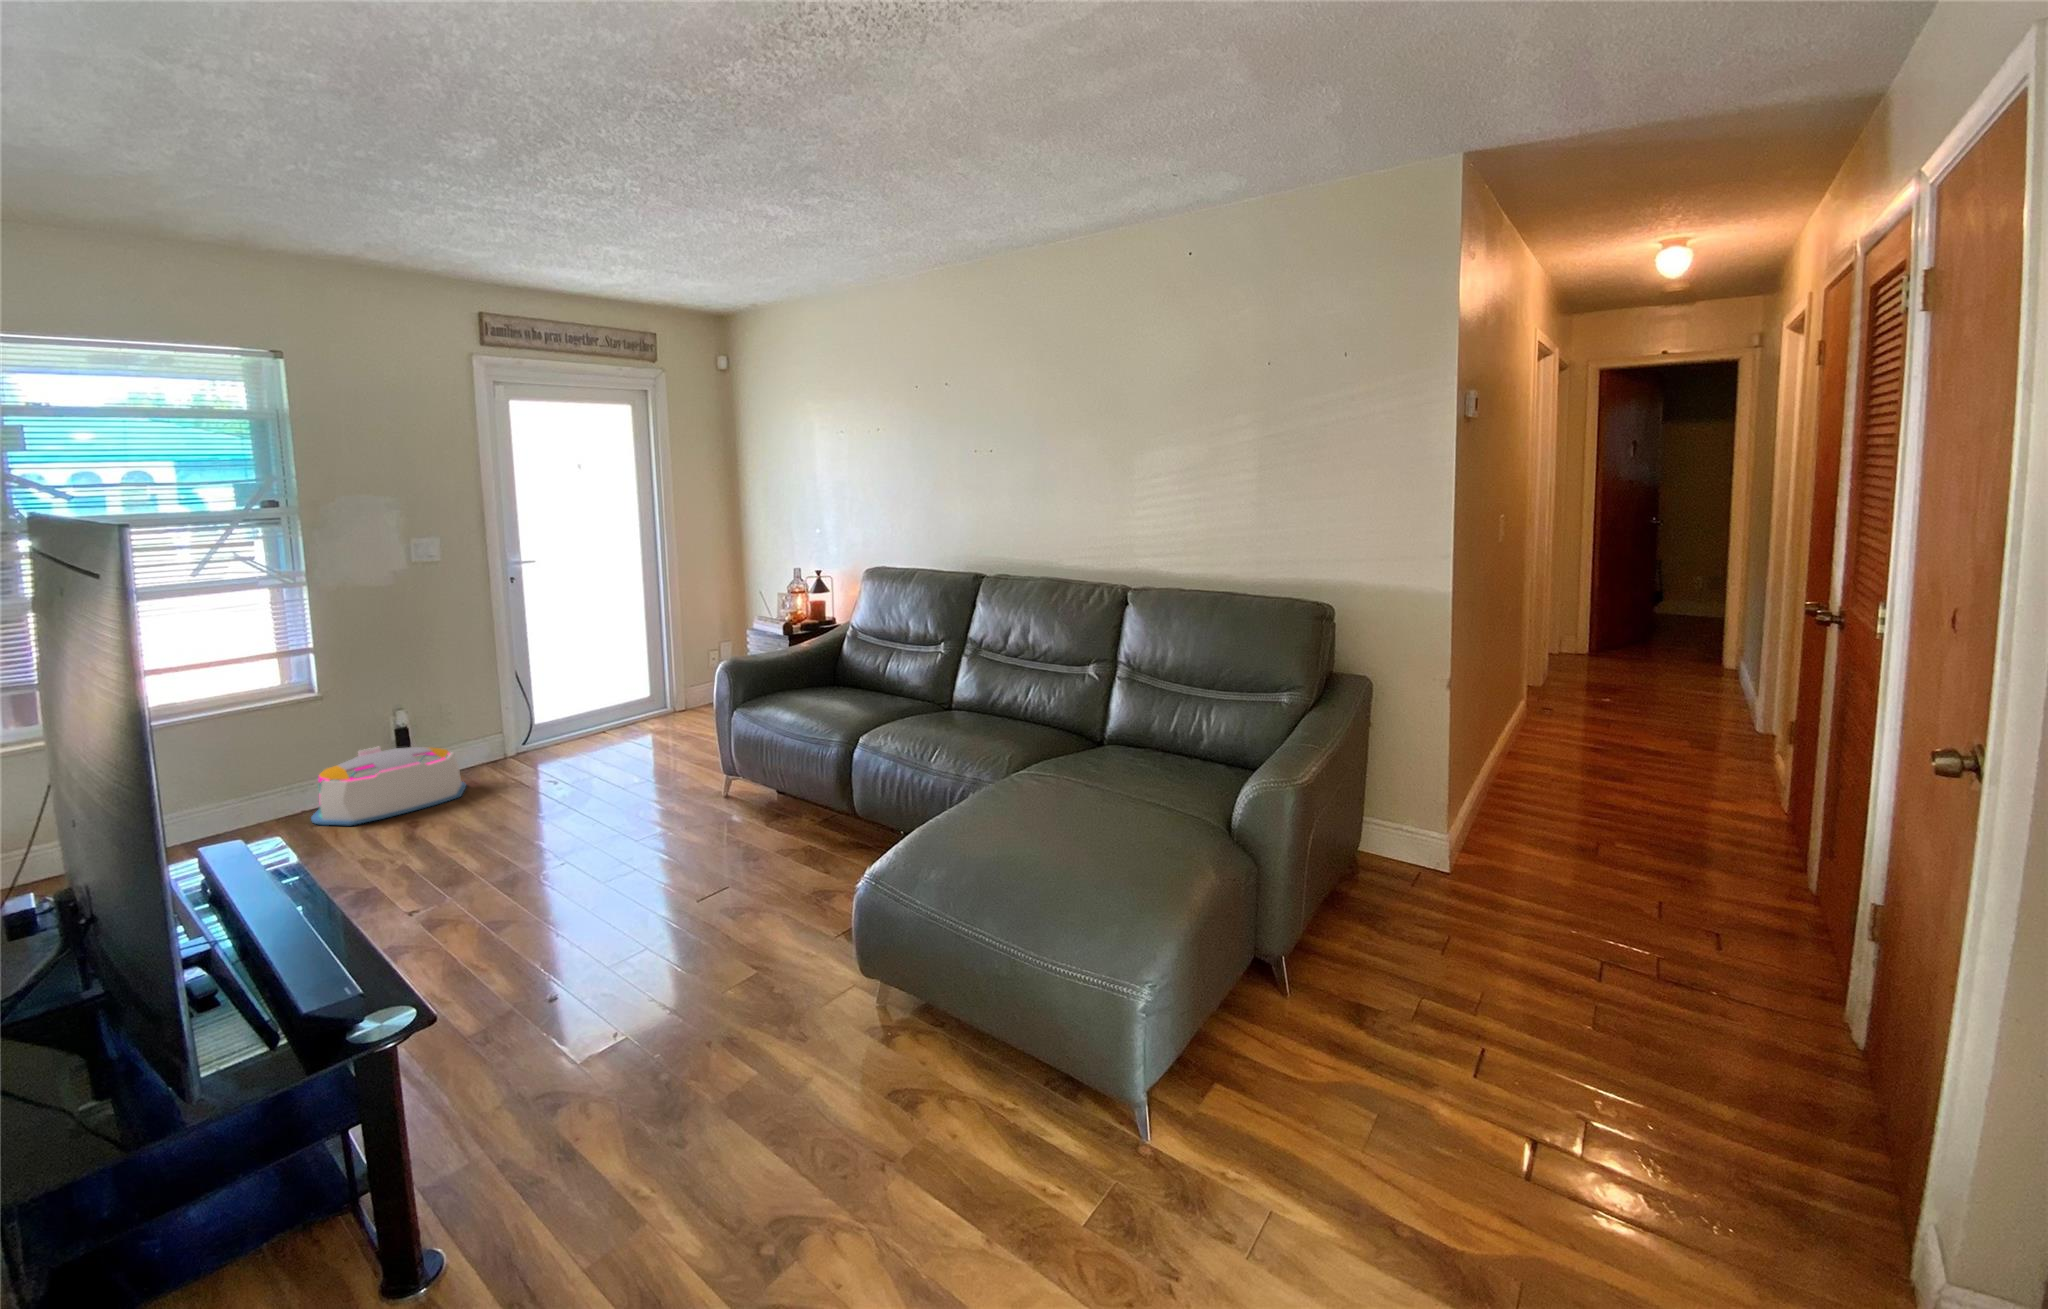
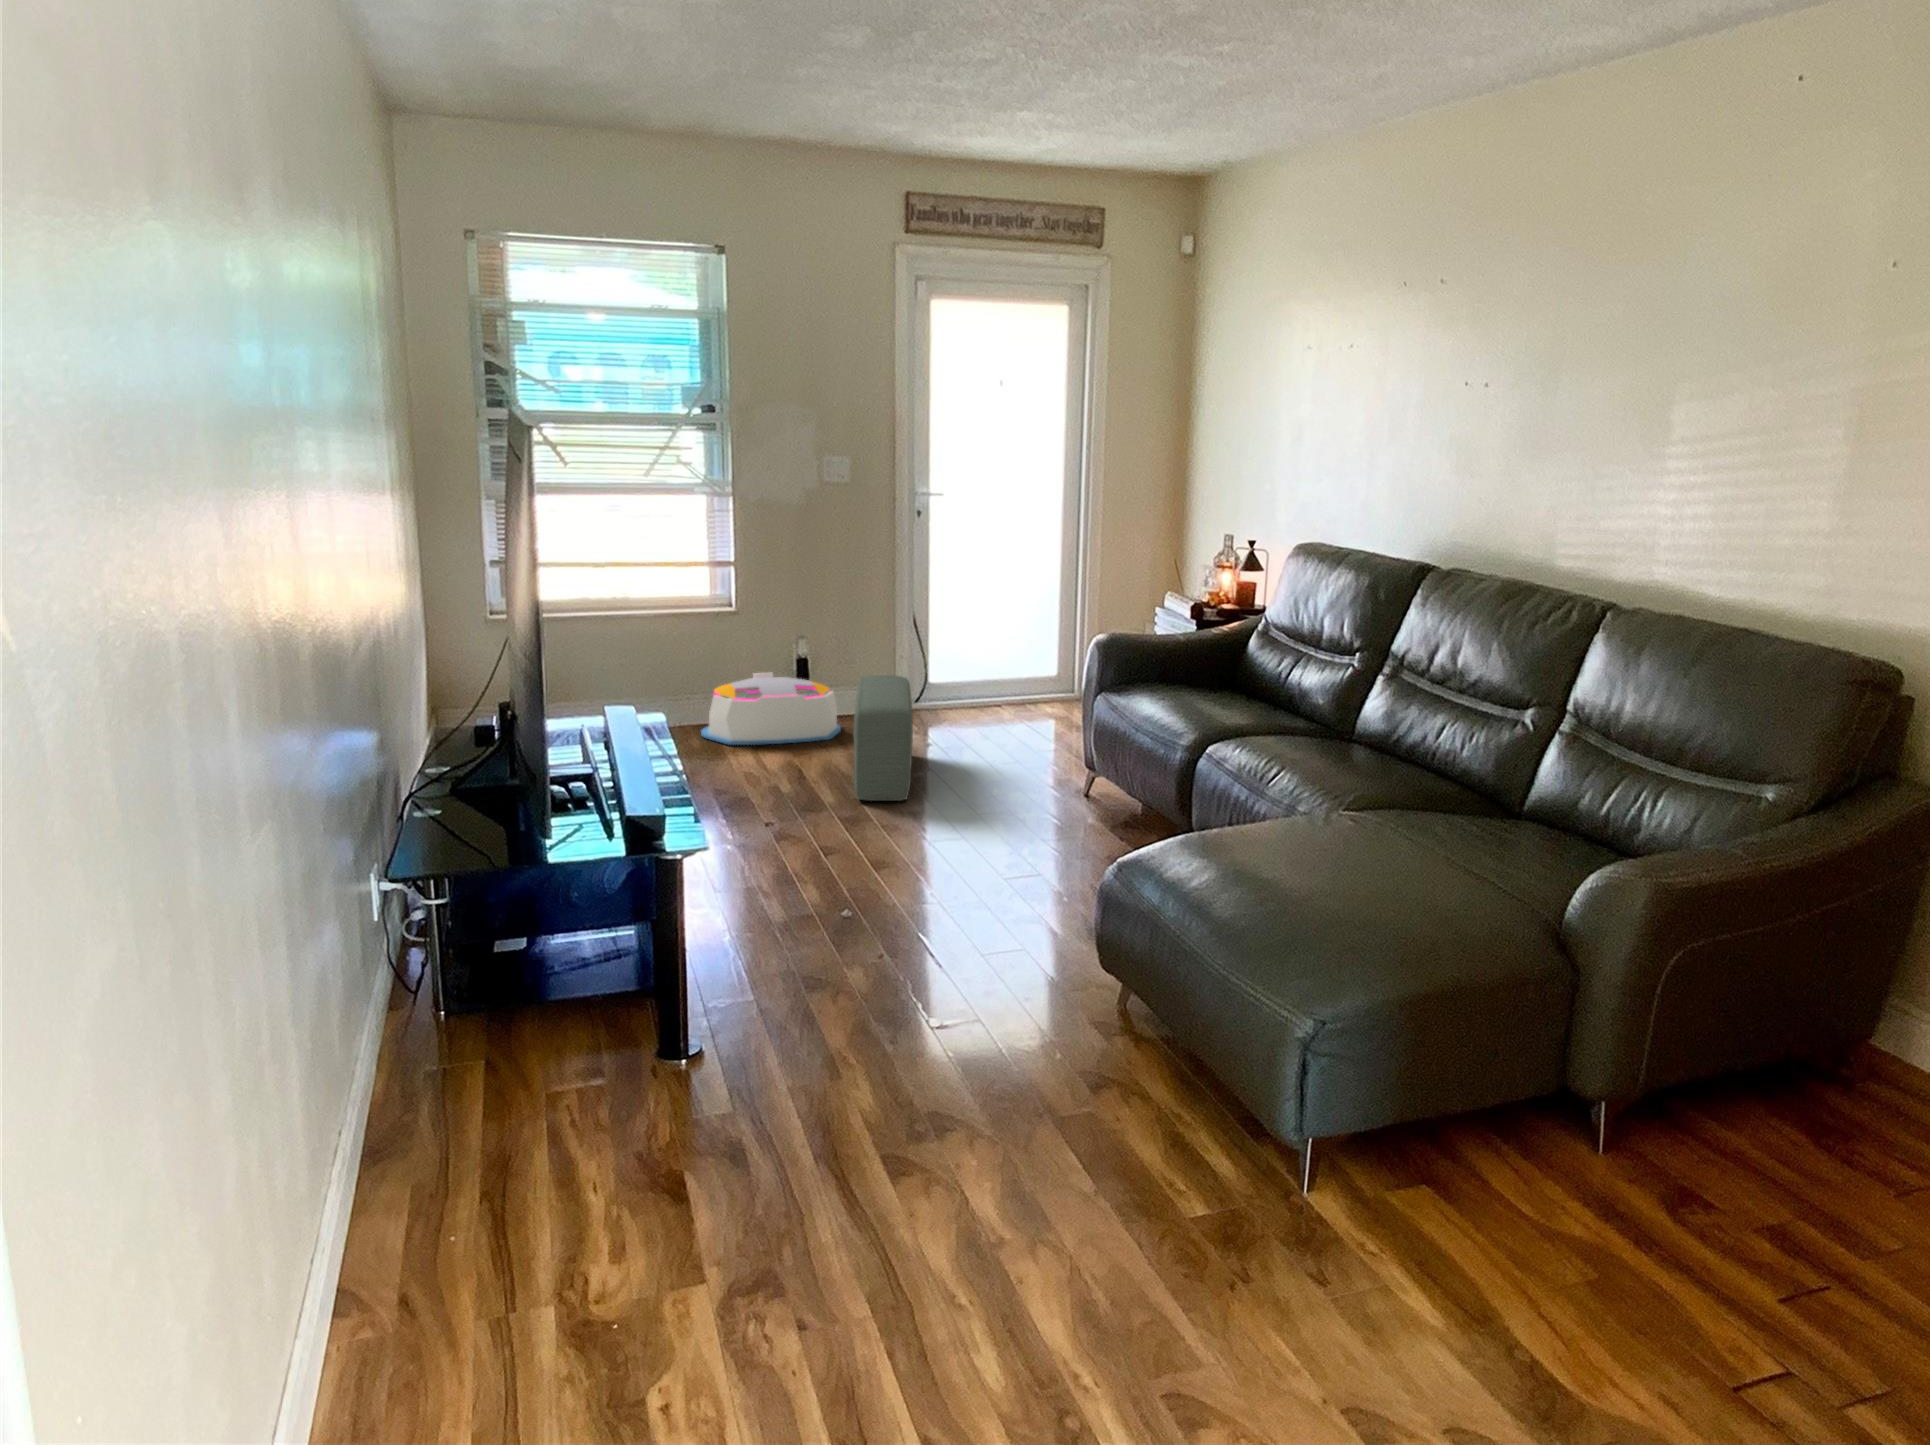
pouf: none [489,727,573,848] -> present [854,675,913,801]

